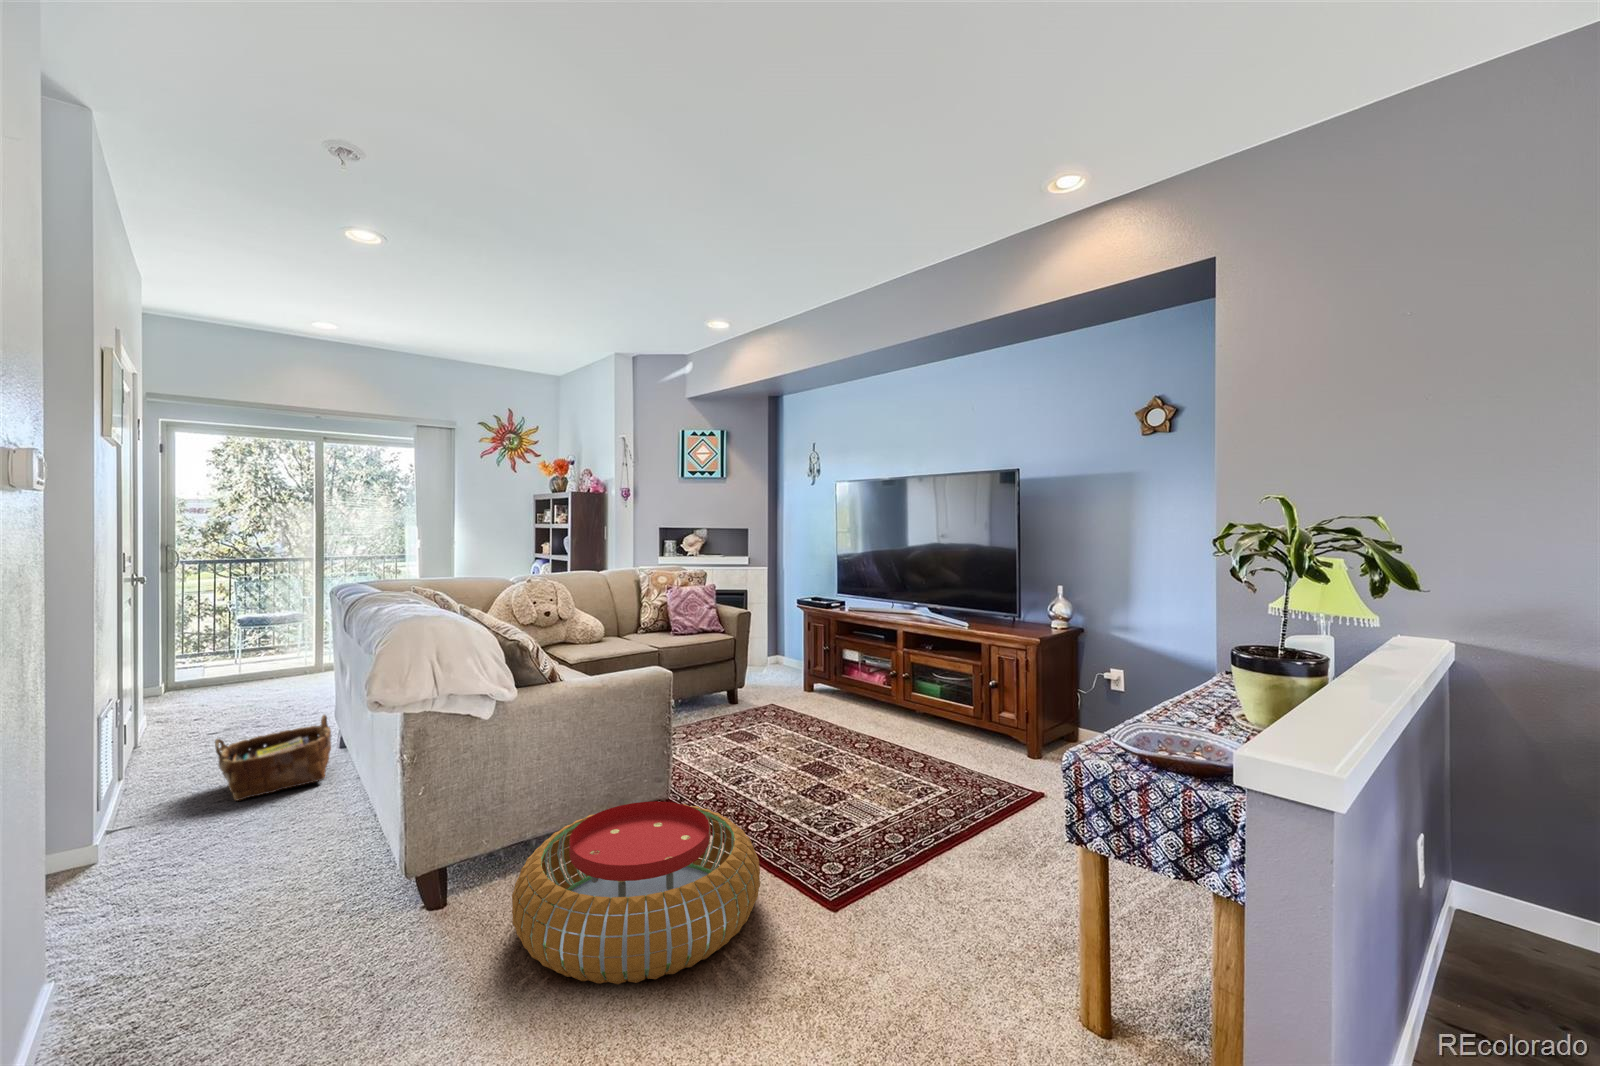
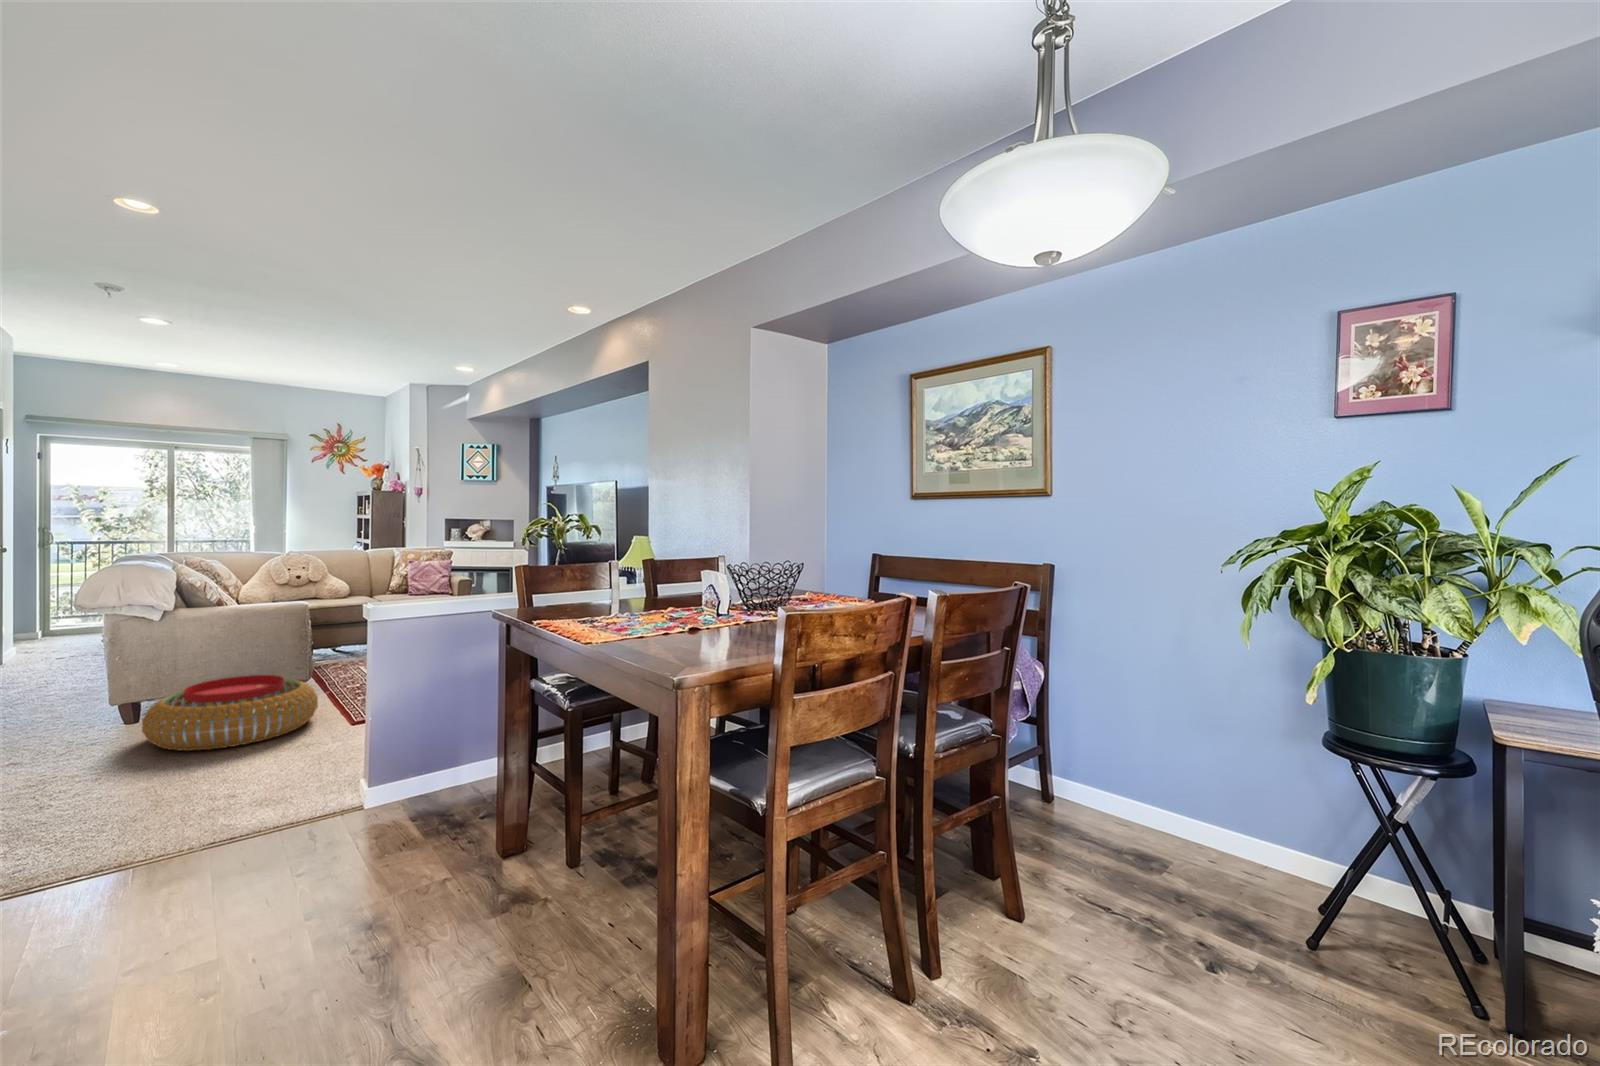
woven basket: present [215,715,331,801] -> none [30,638,121,689]

